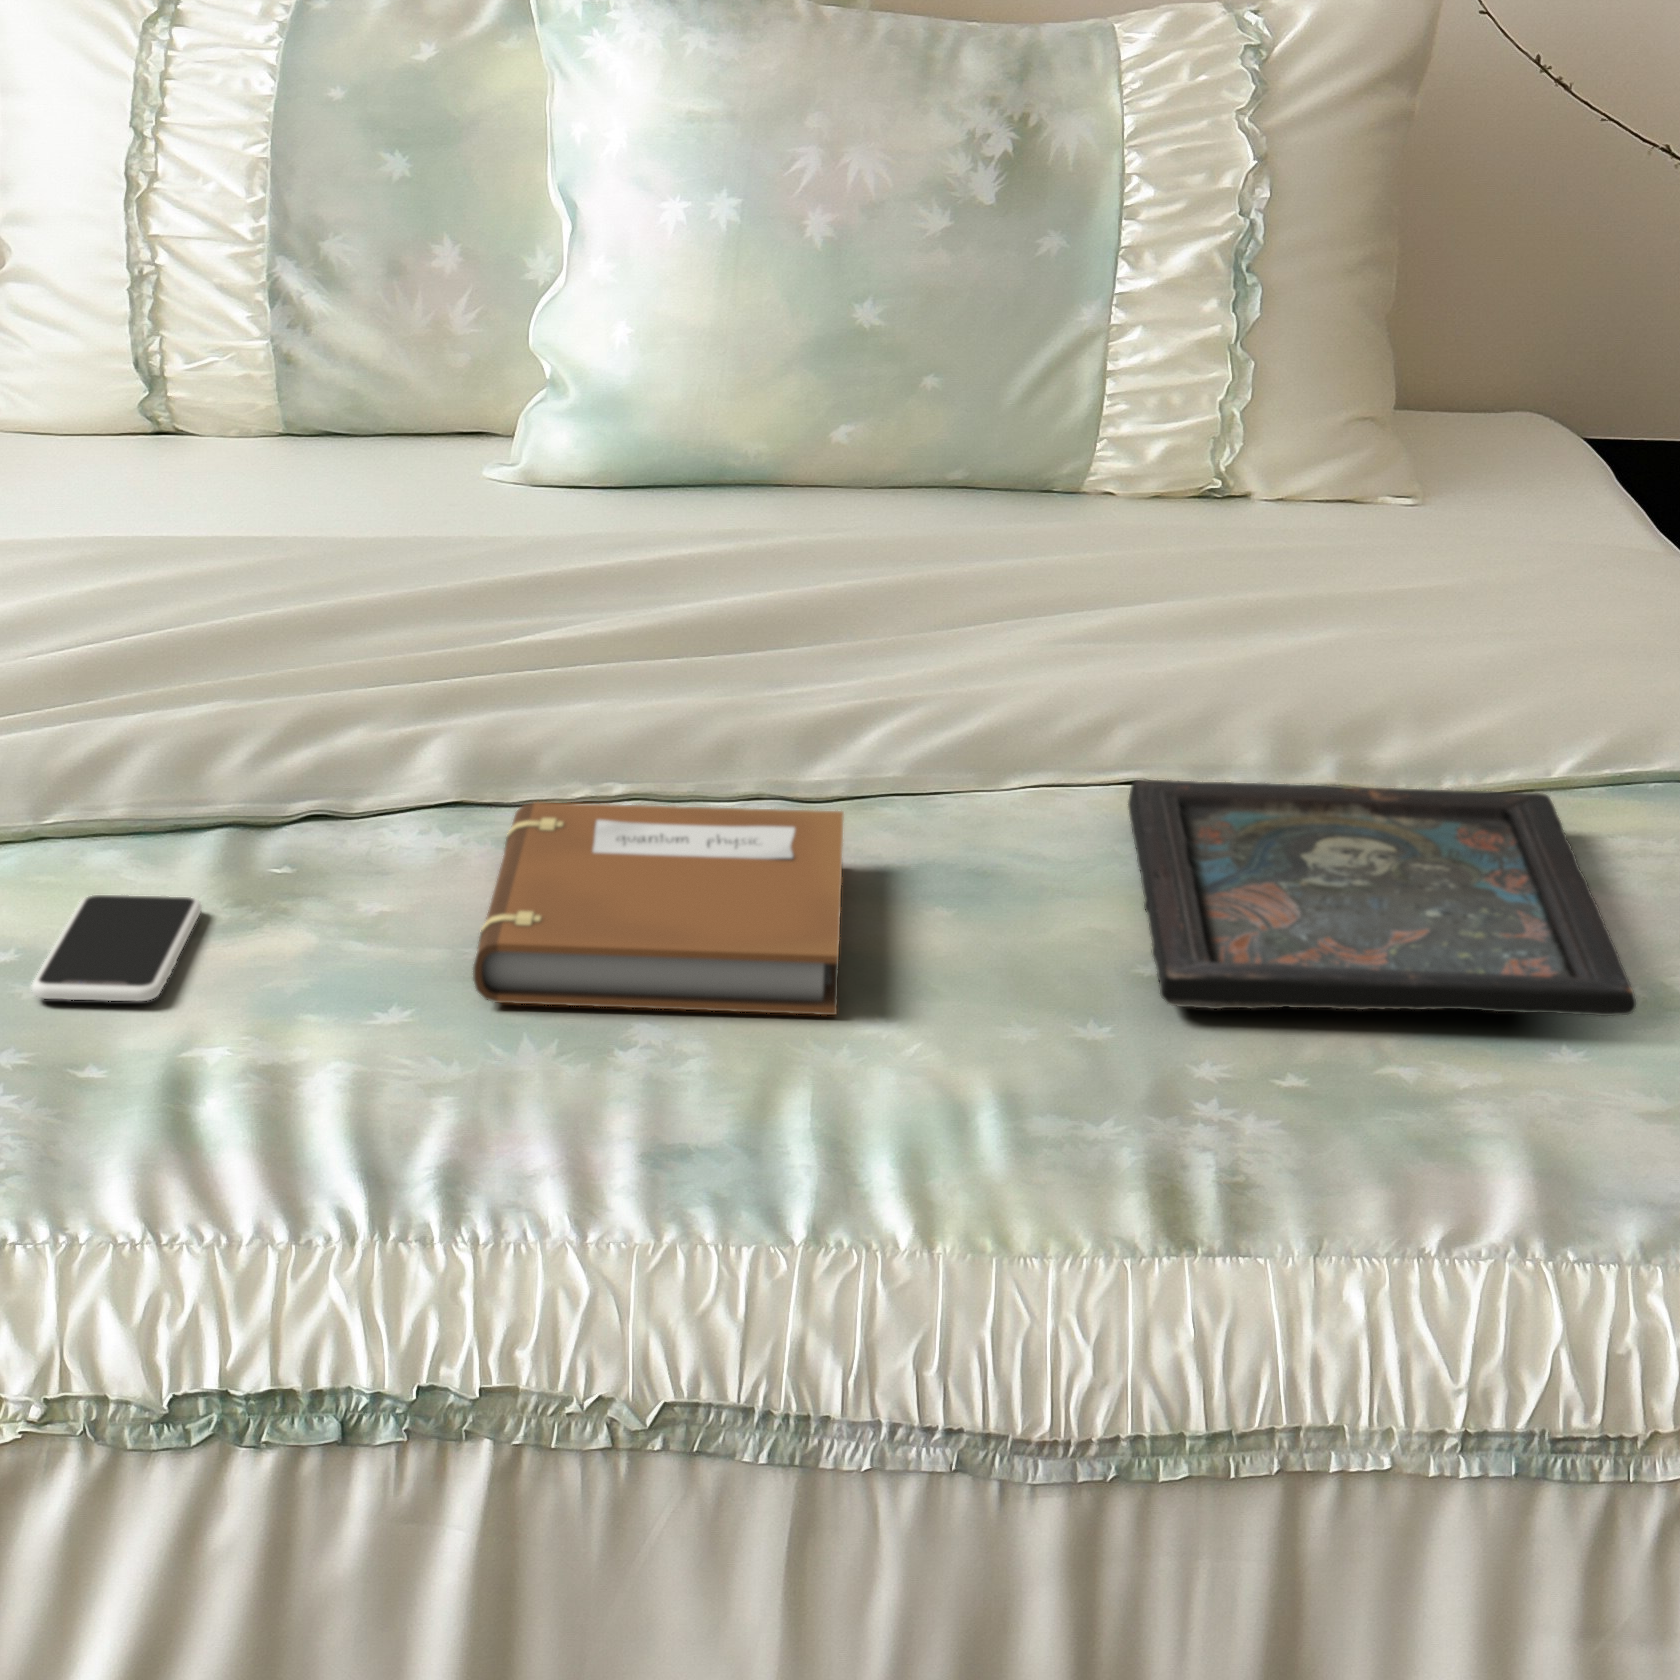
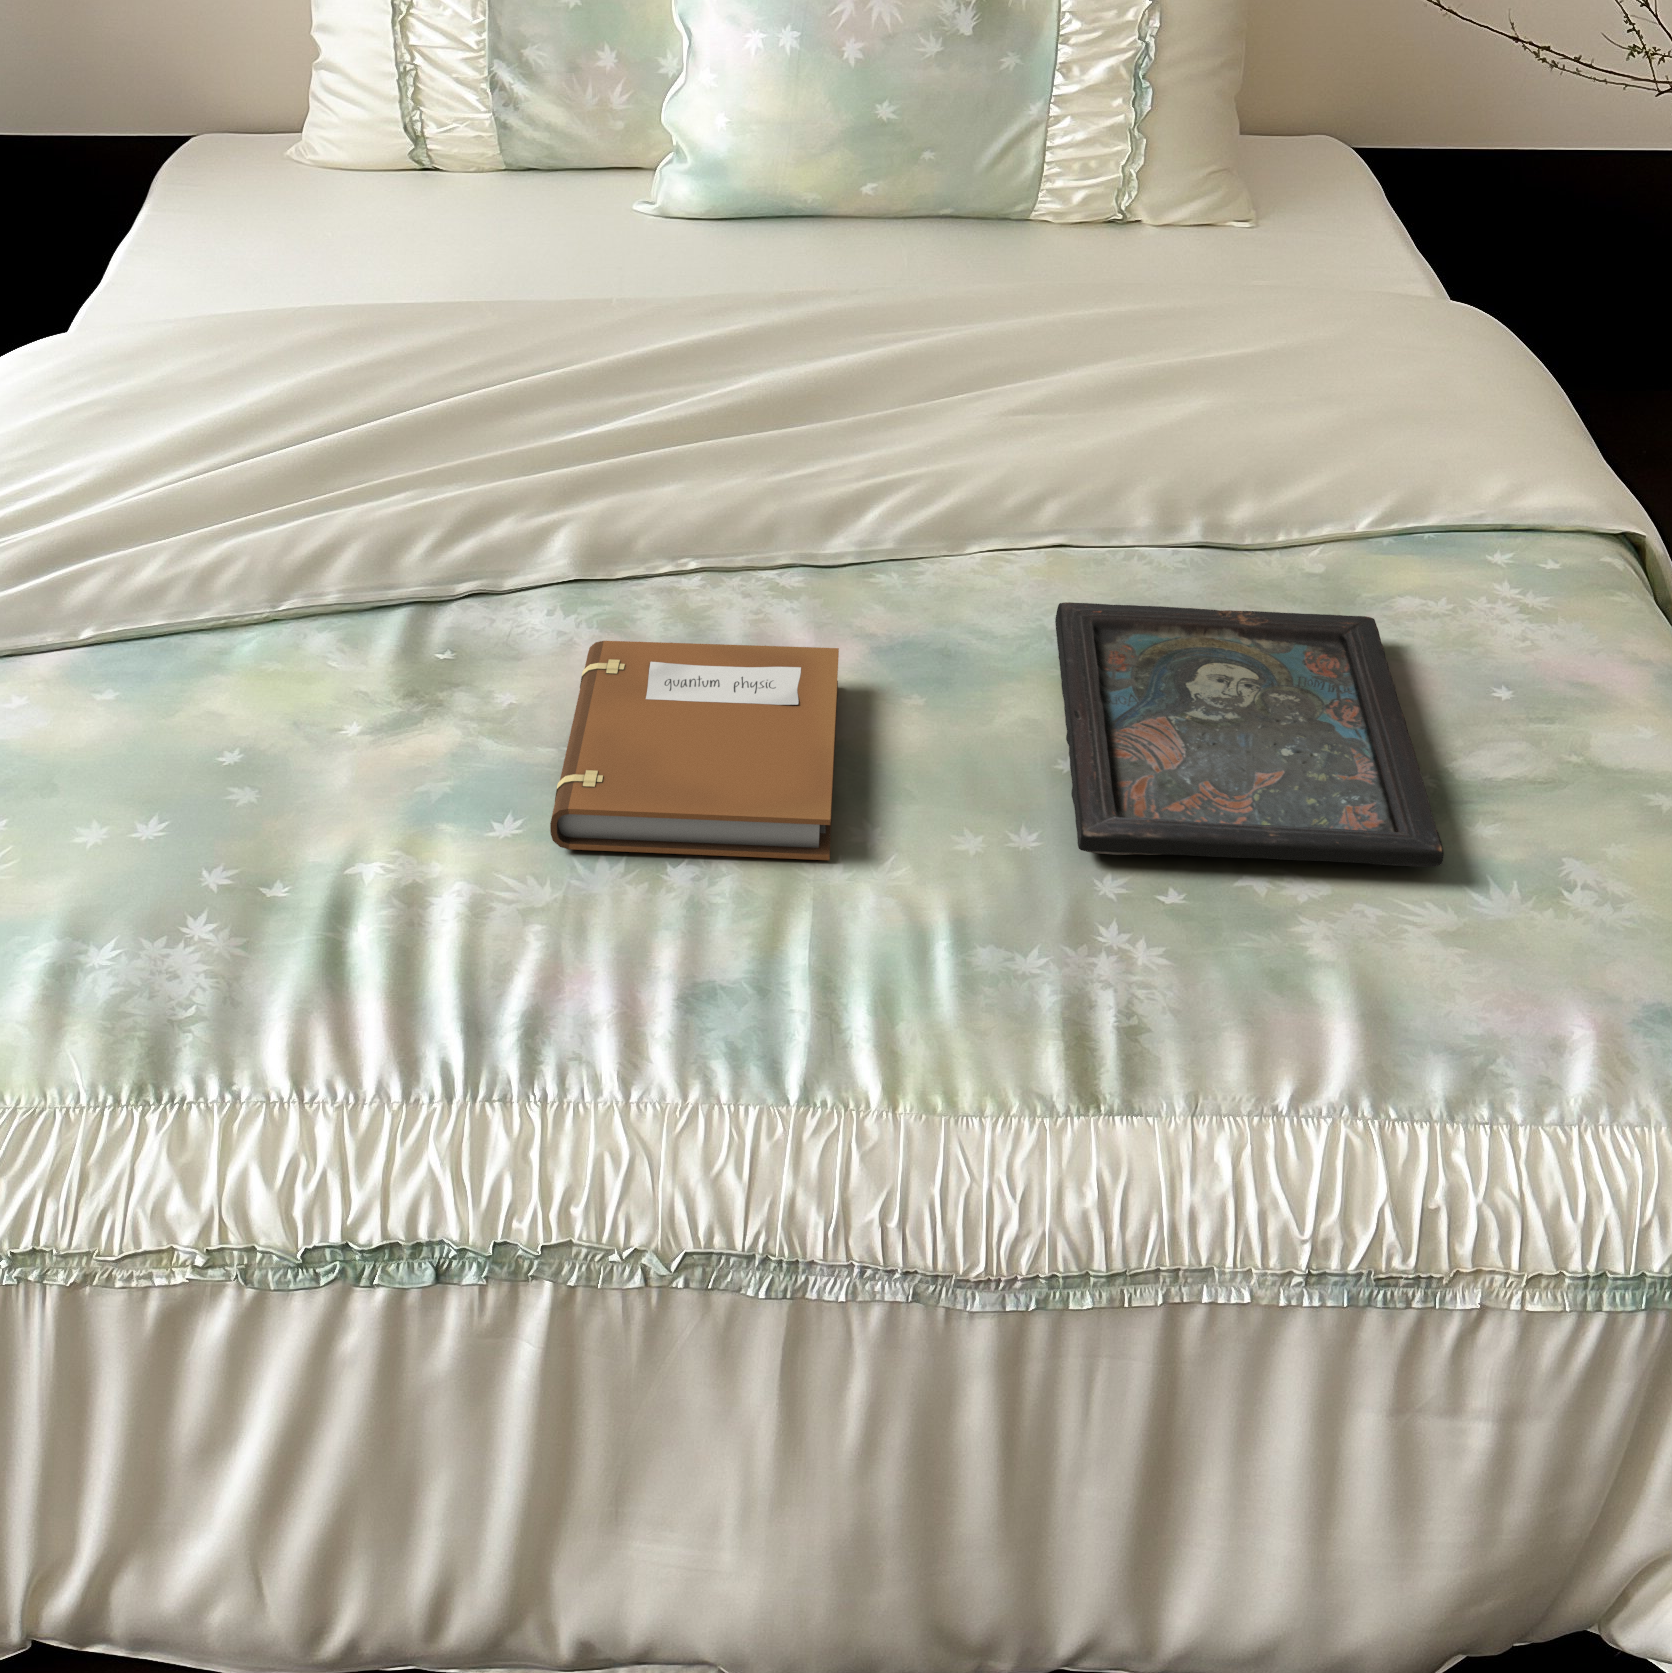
smartphone: present [32,895,202,1001] -> none [213,729,349,849]

